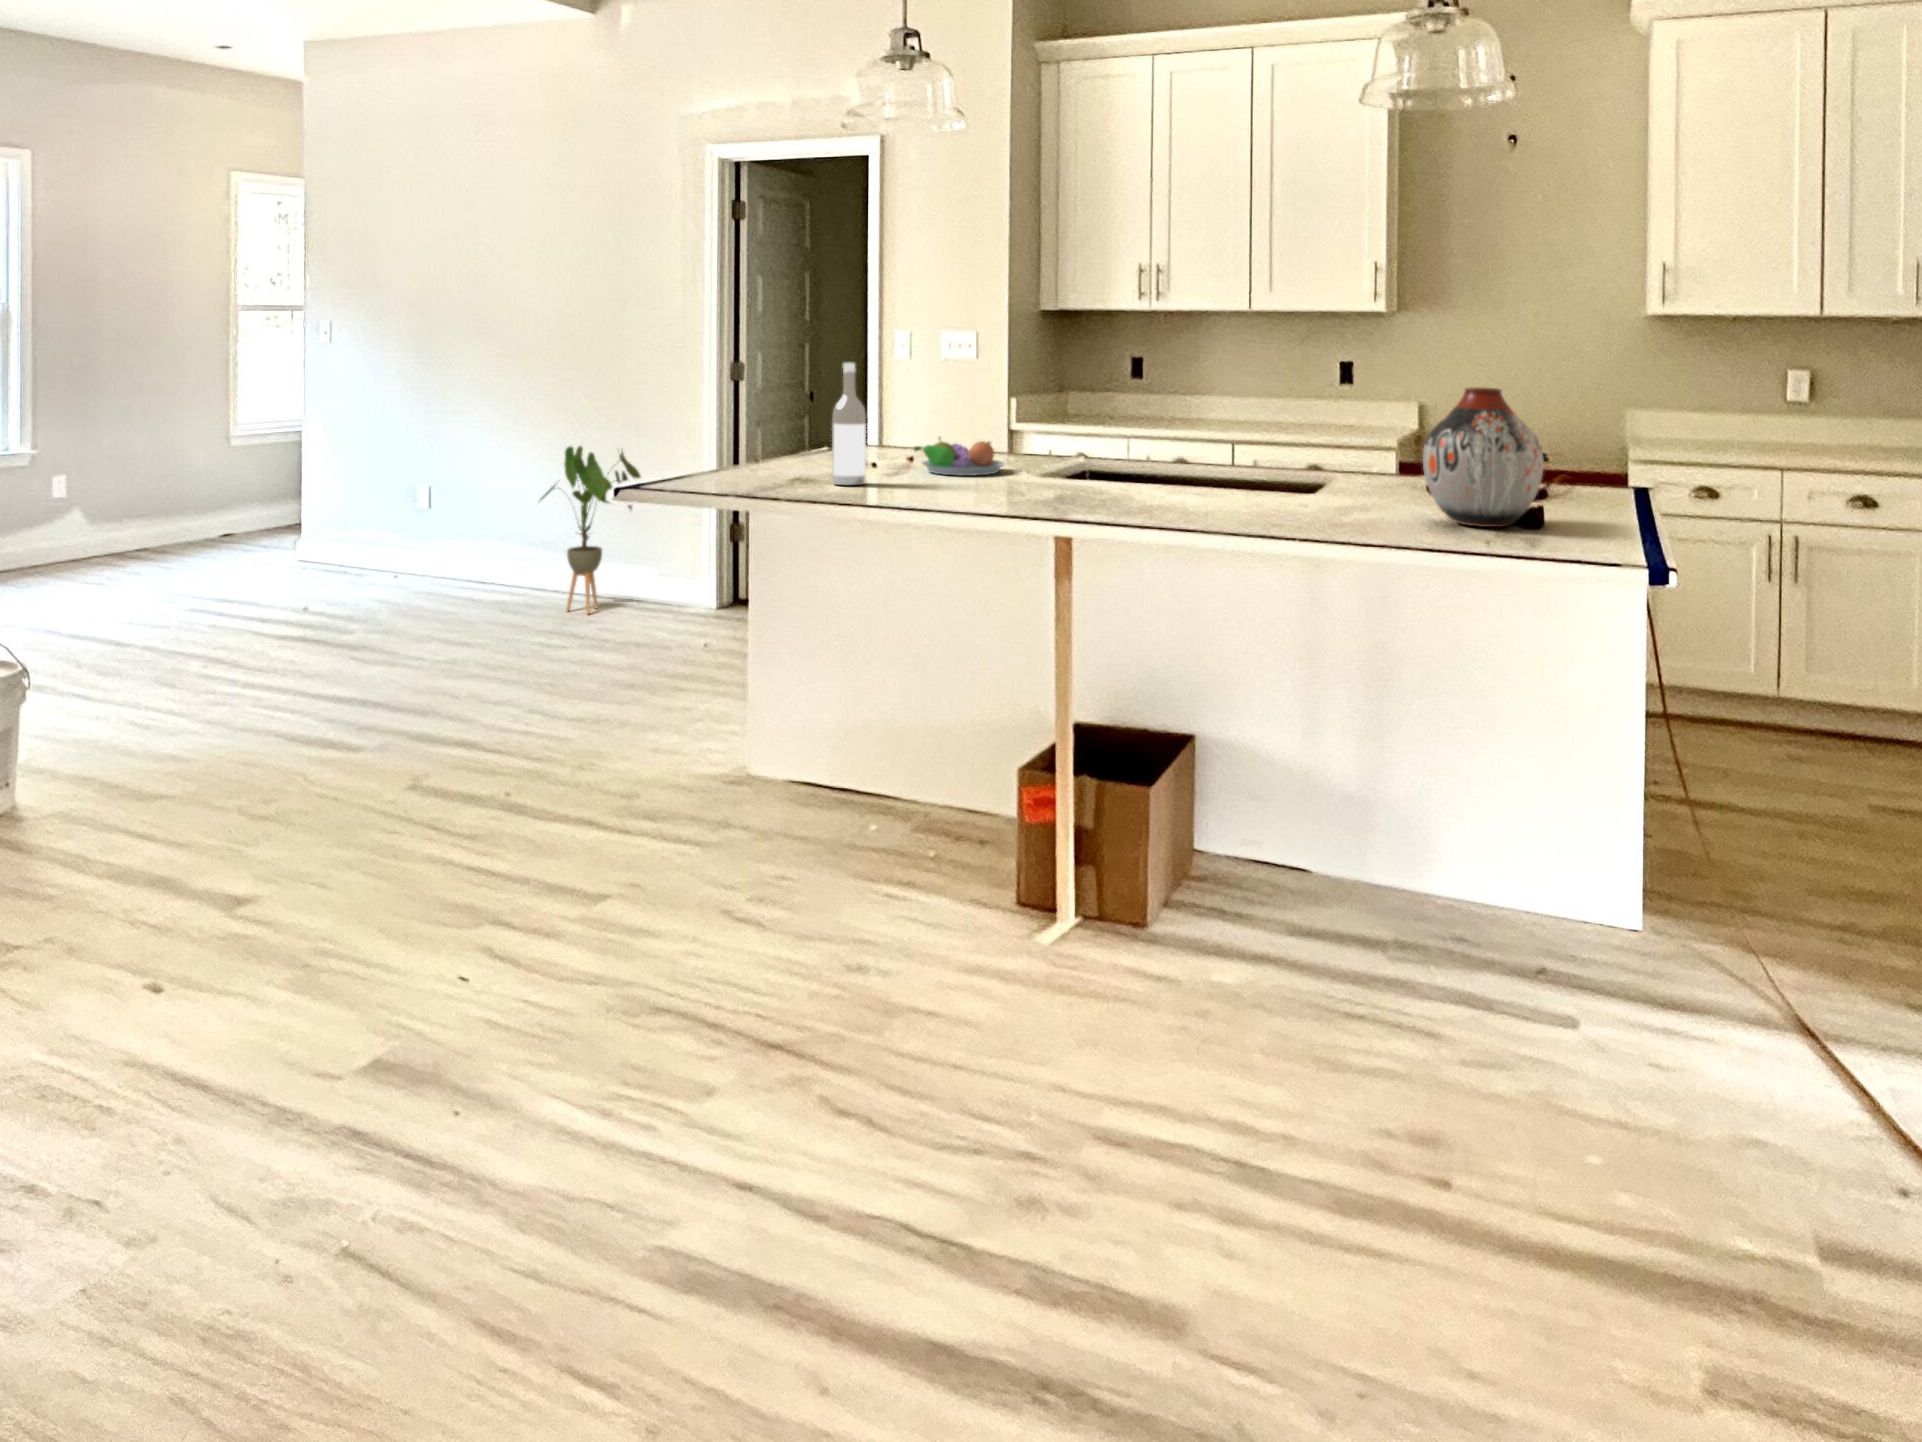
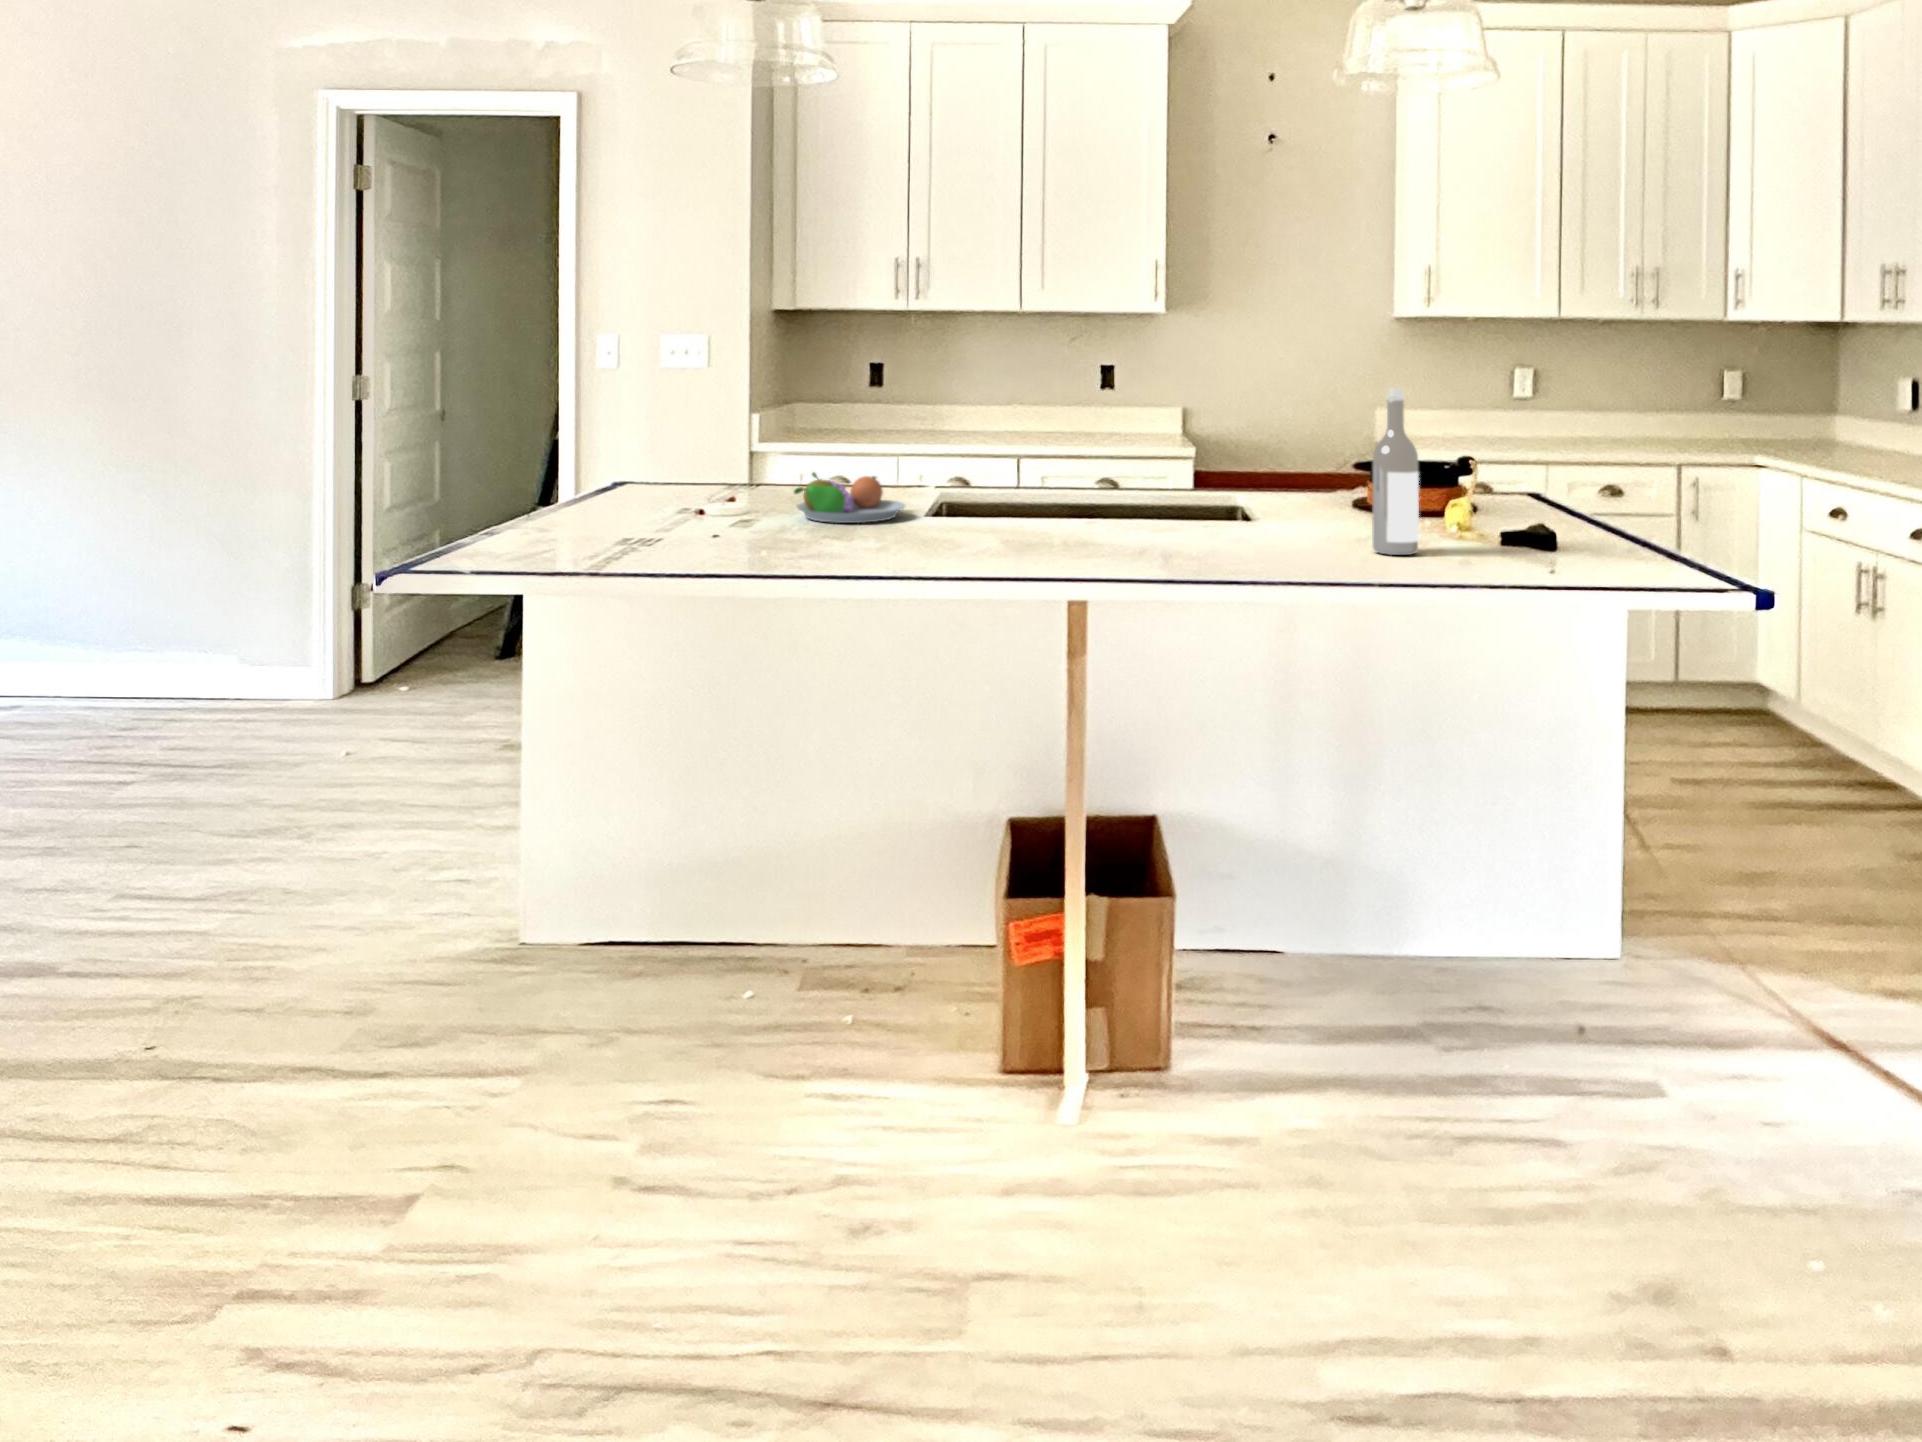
wine bottle: present [832,363,866,485] -> present [1372,388,1419,555]
vase: present [1423,388,1544,527] -> none [1475,399,1607,553]
house plant: present [541,446,641,614] -> none [28,498,202,737]

